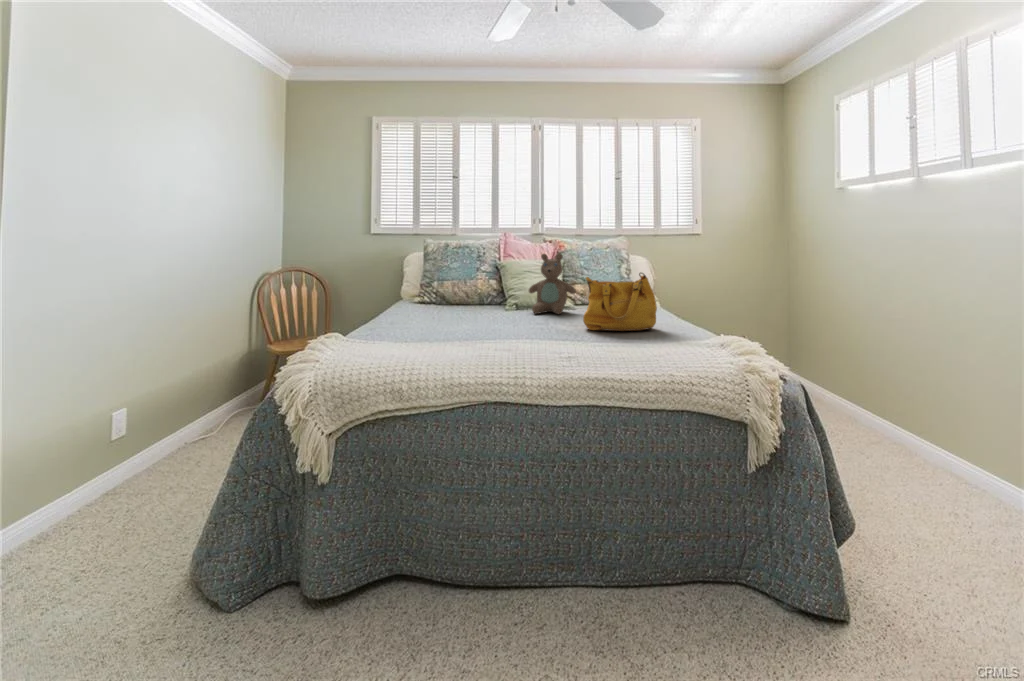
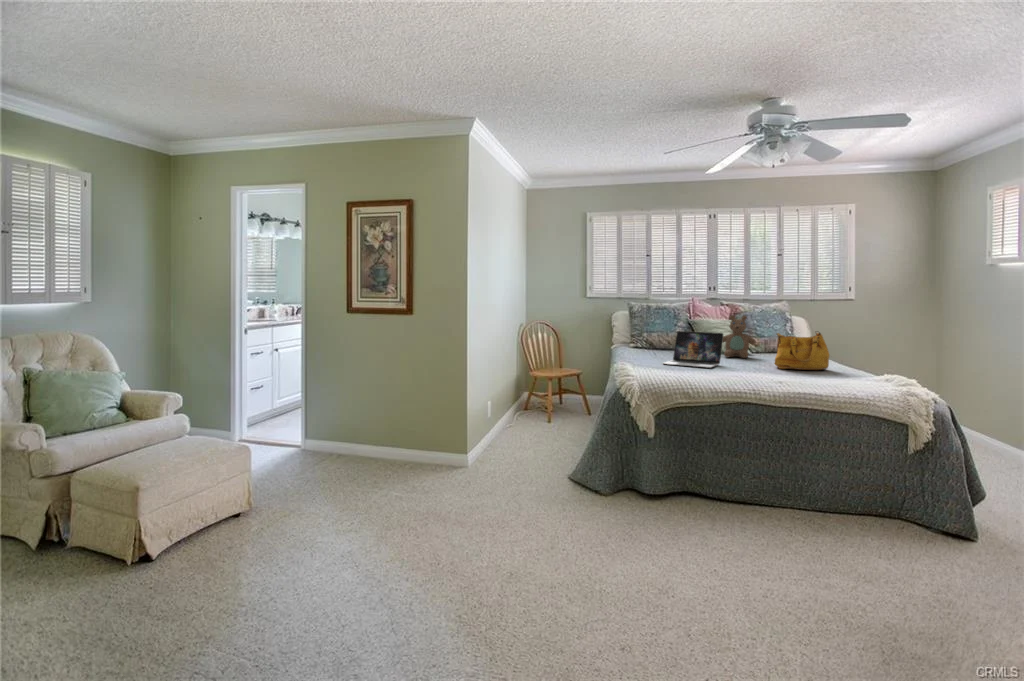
laptop: none [422,278,515,333] -> present [663,331,723,368]

